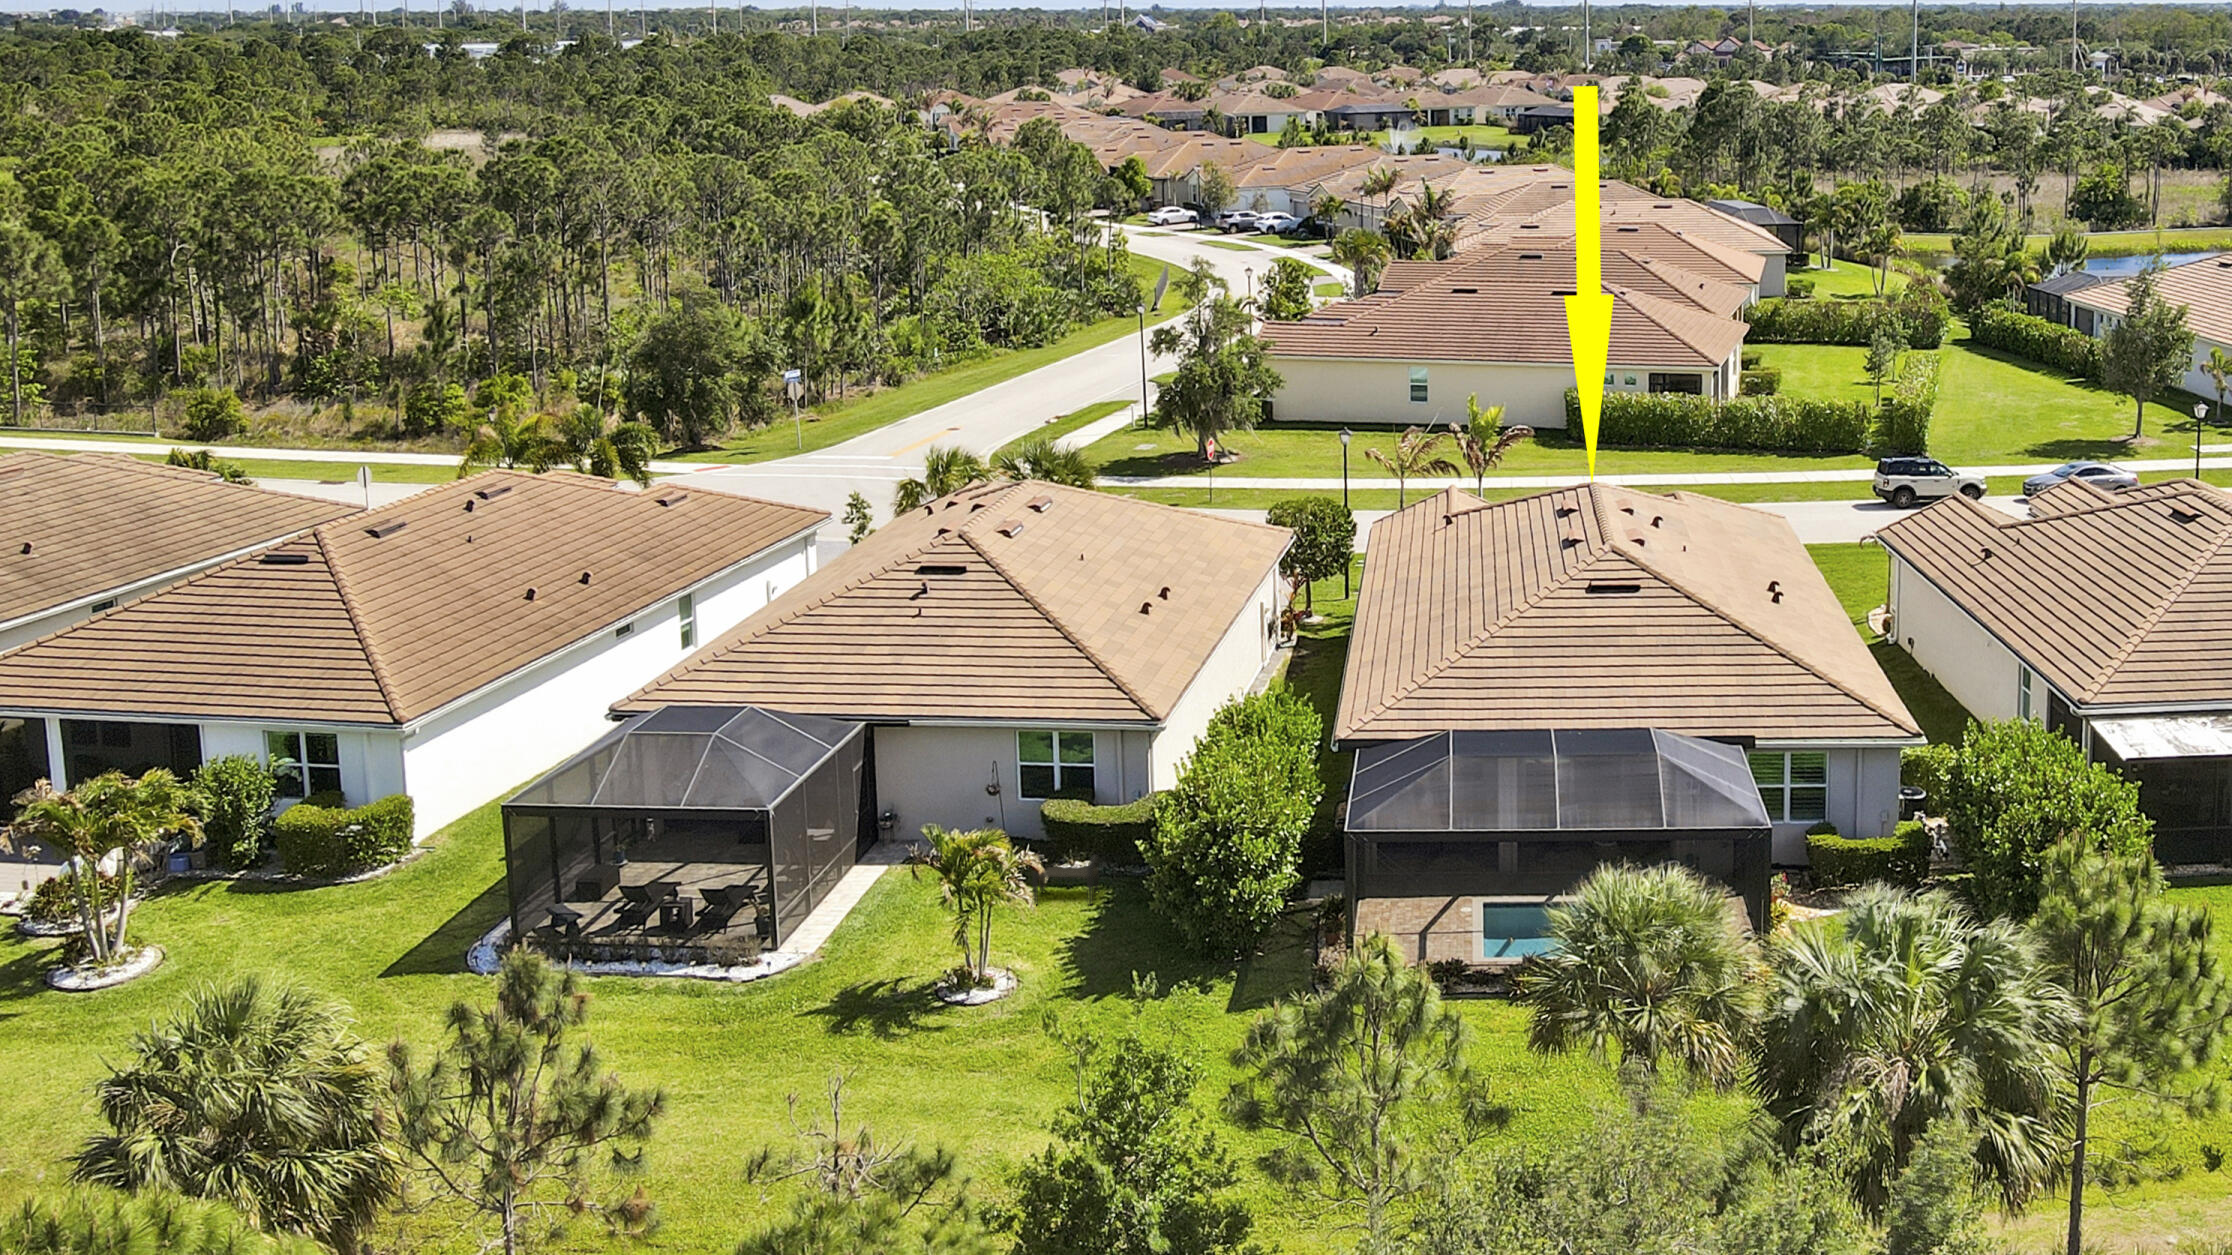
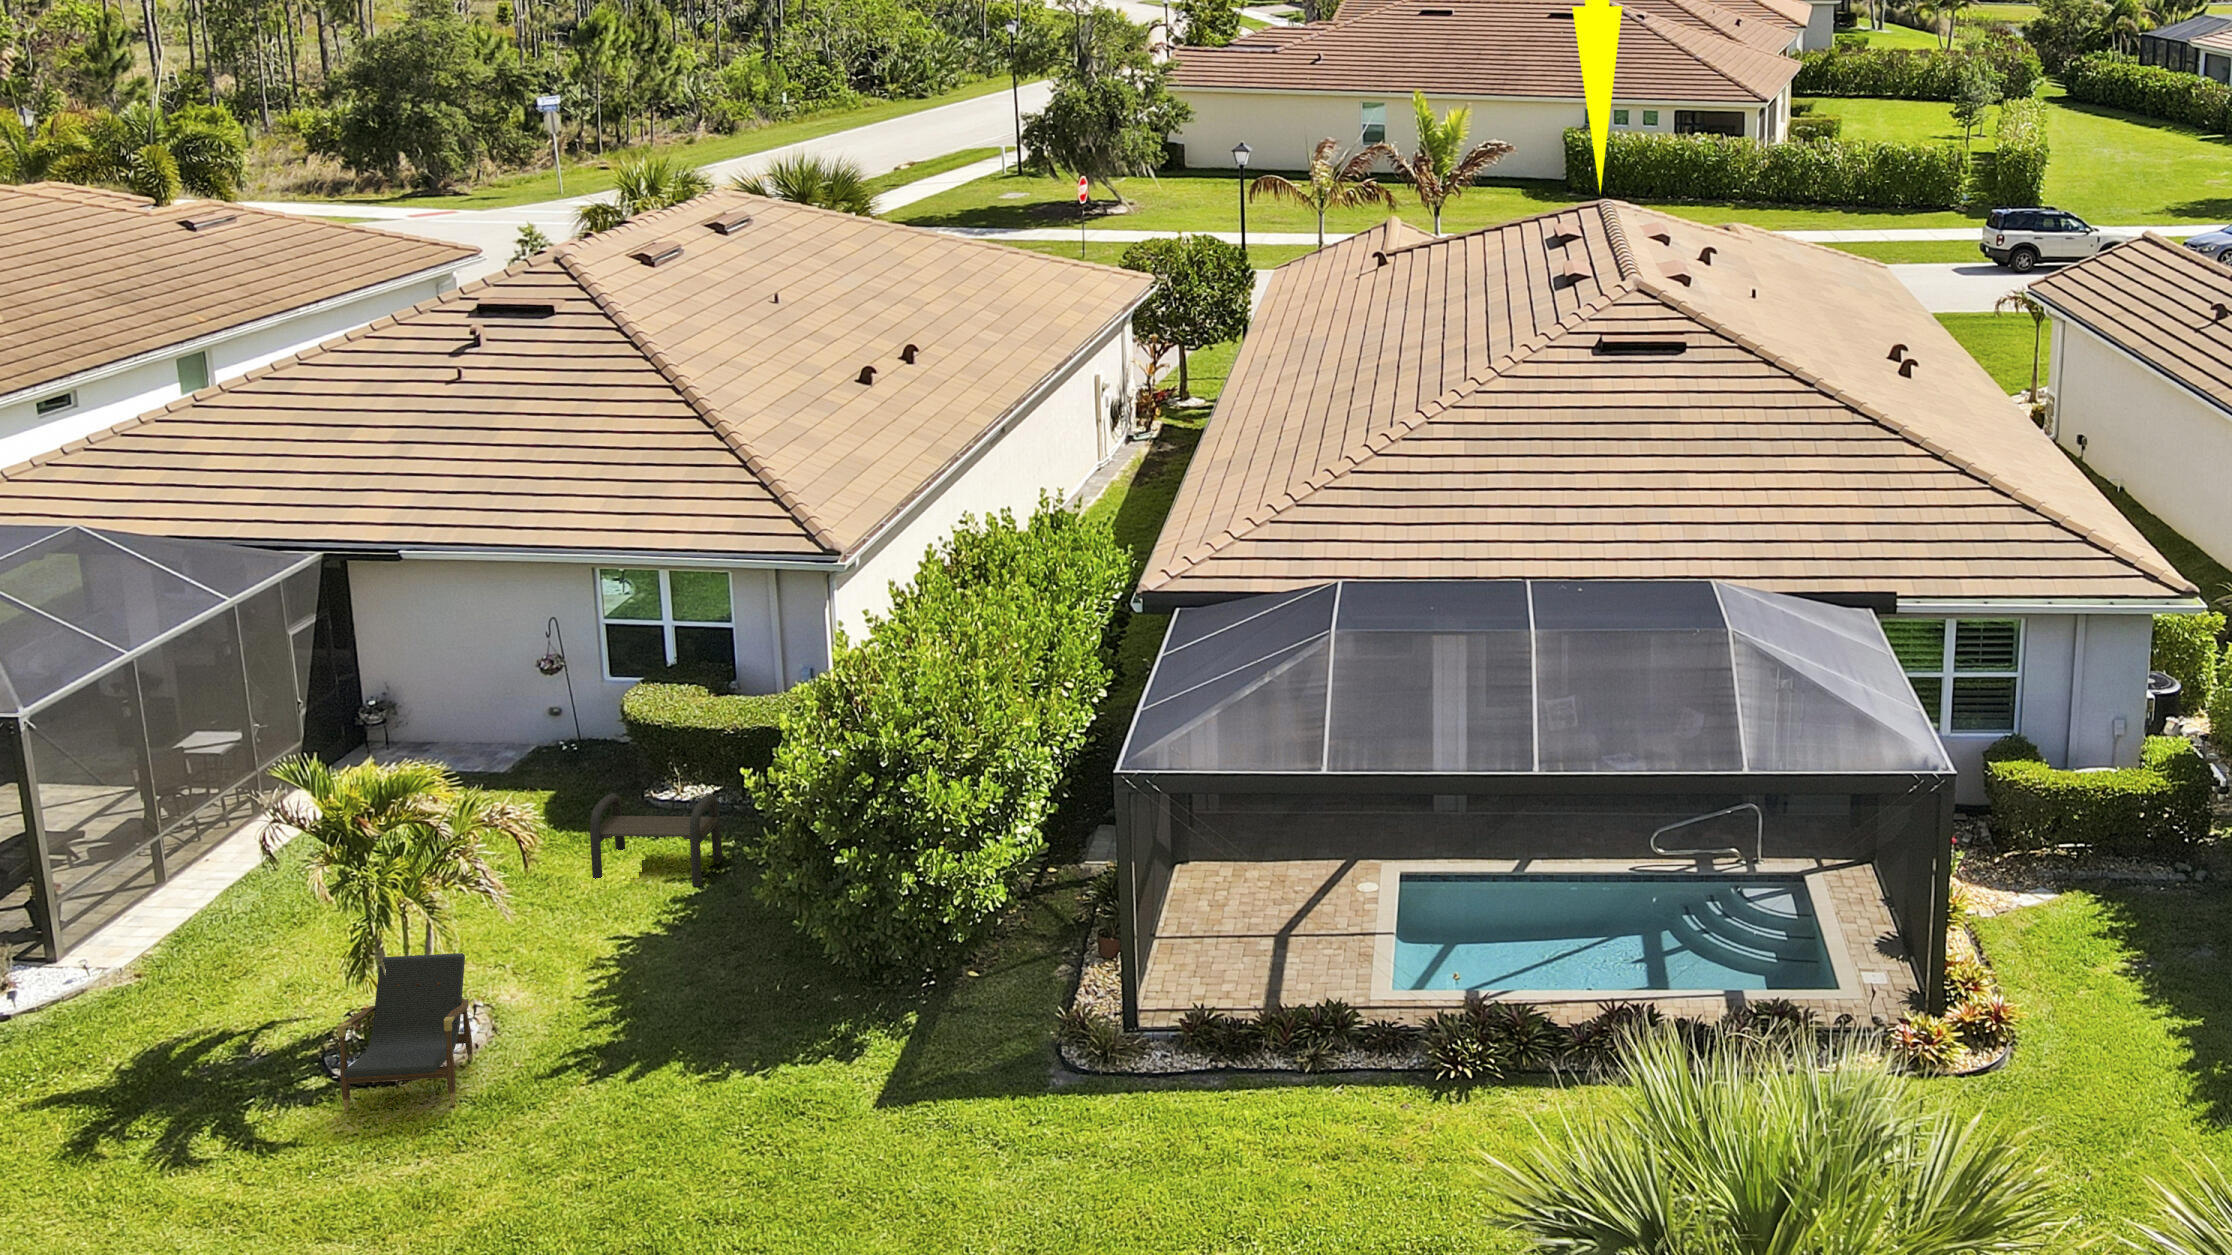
lounge chair: none [952,927,1009,1006] -> present [337,953,473,1112]

